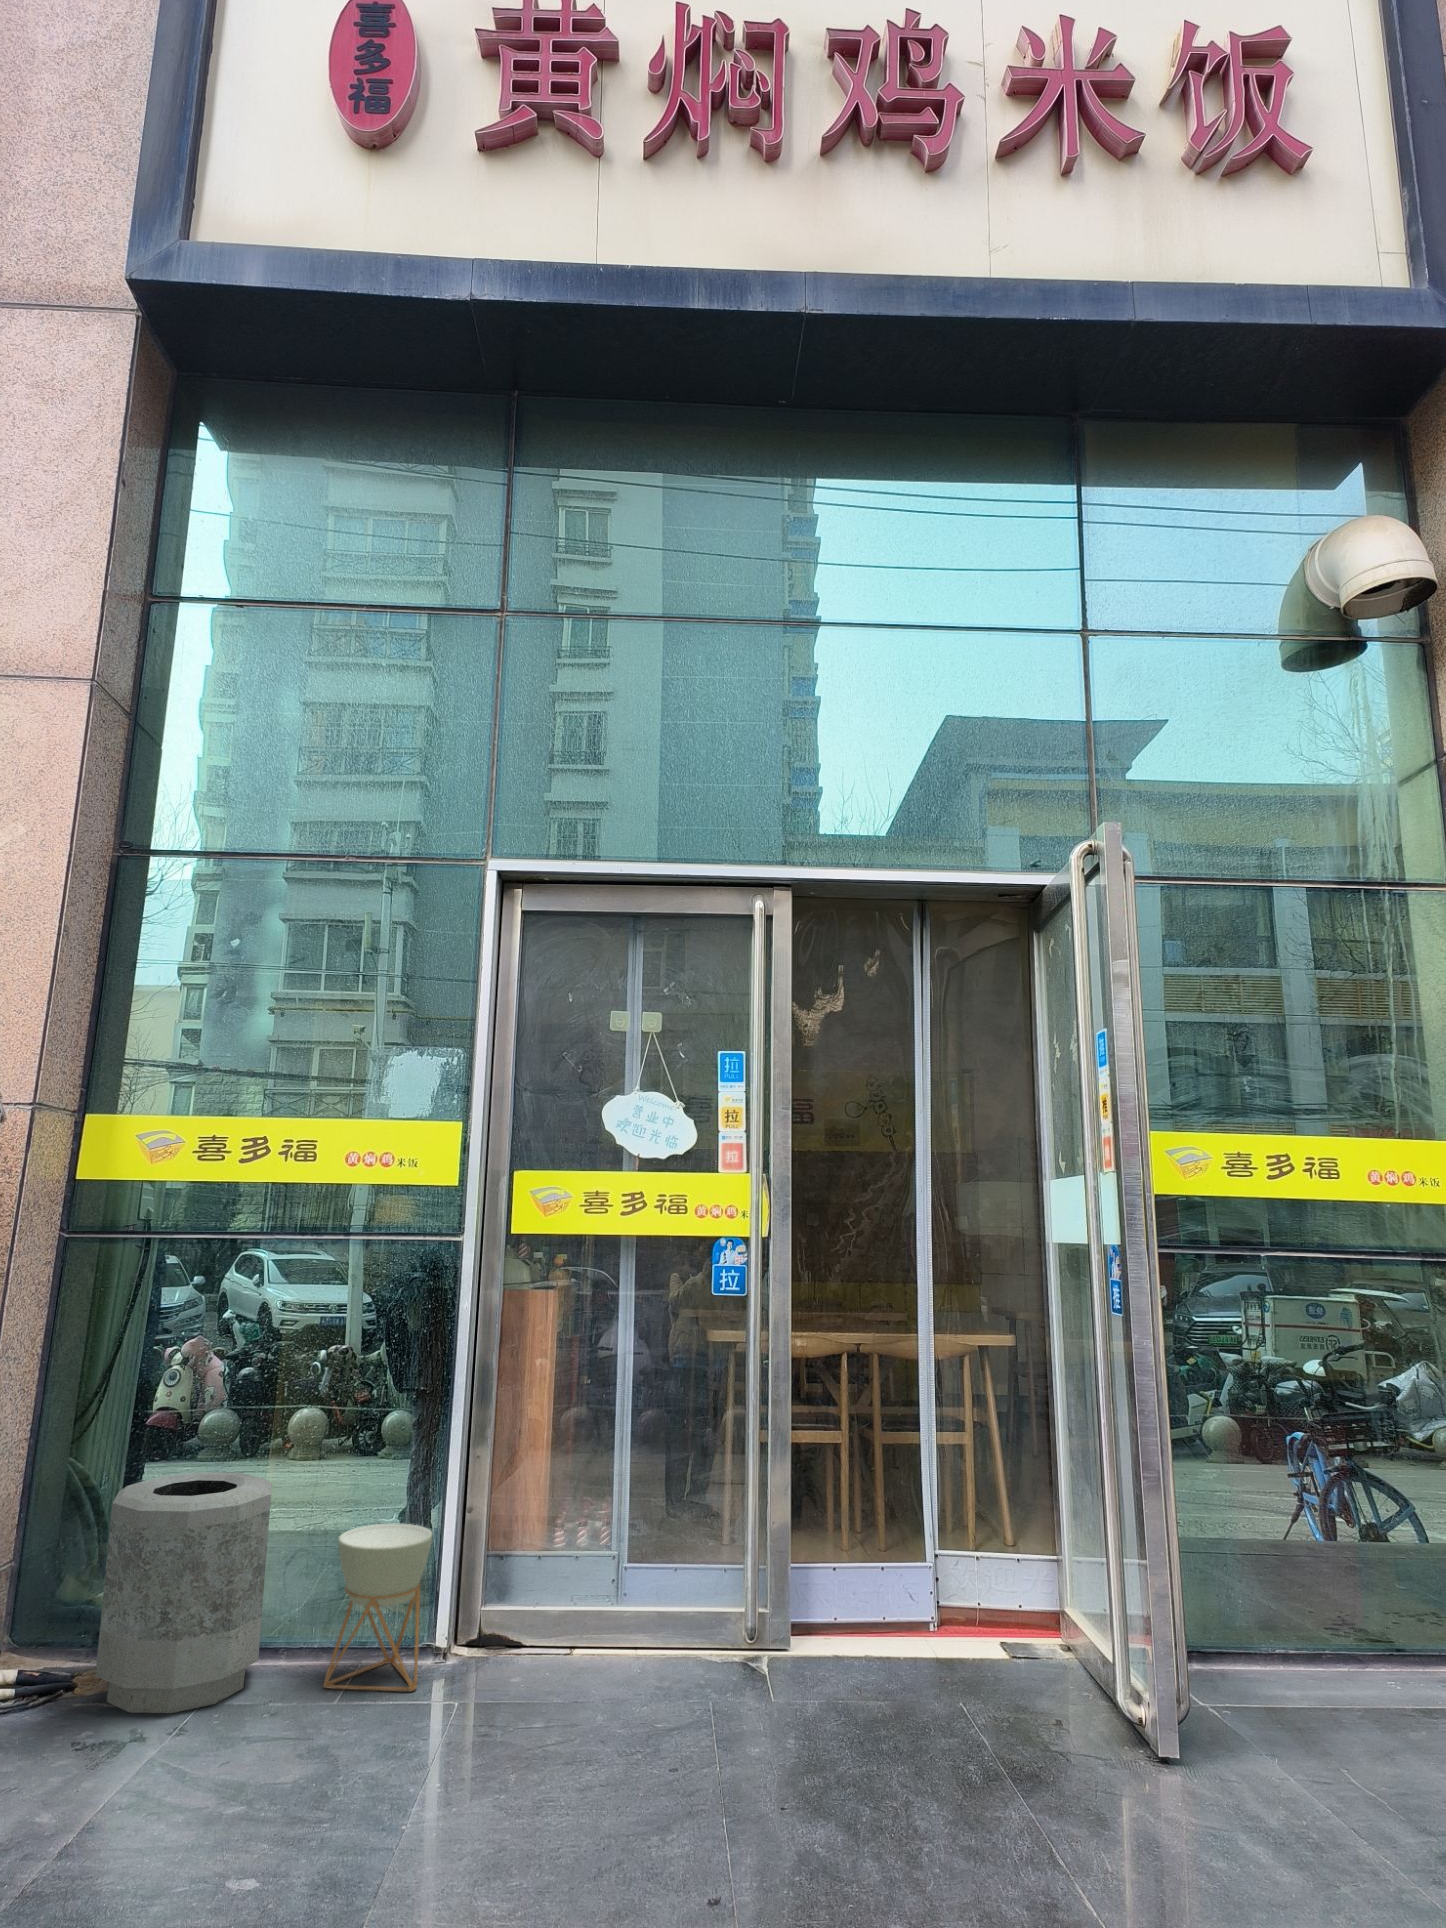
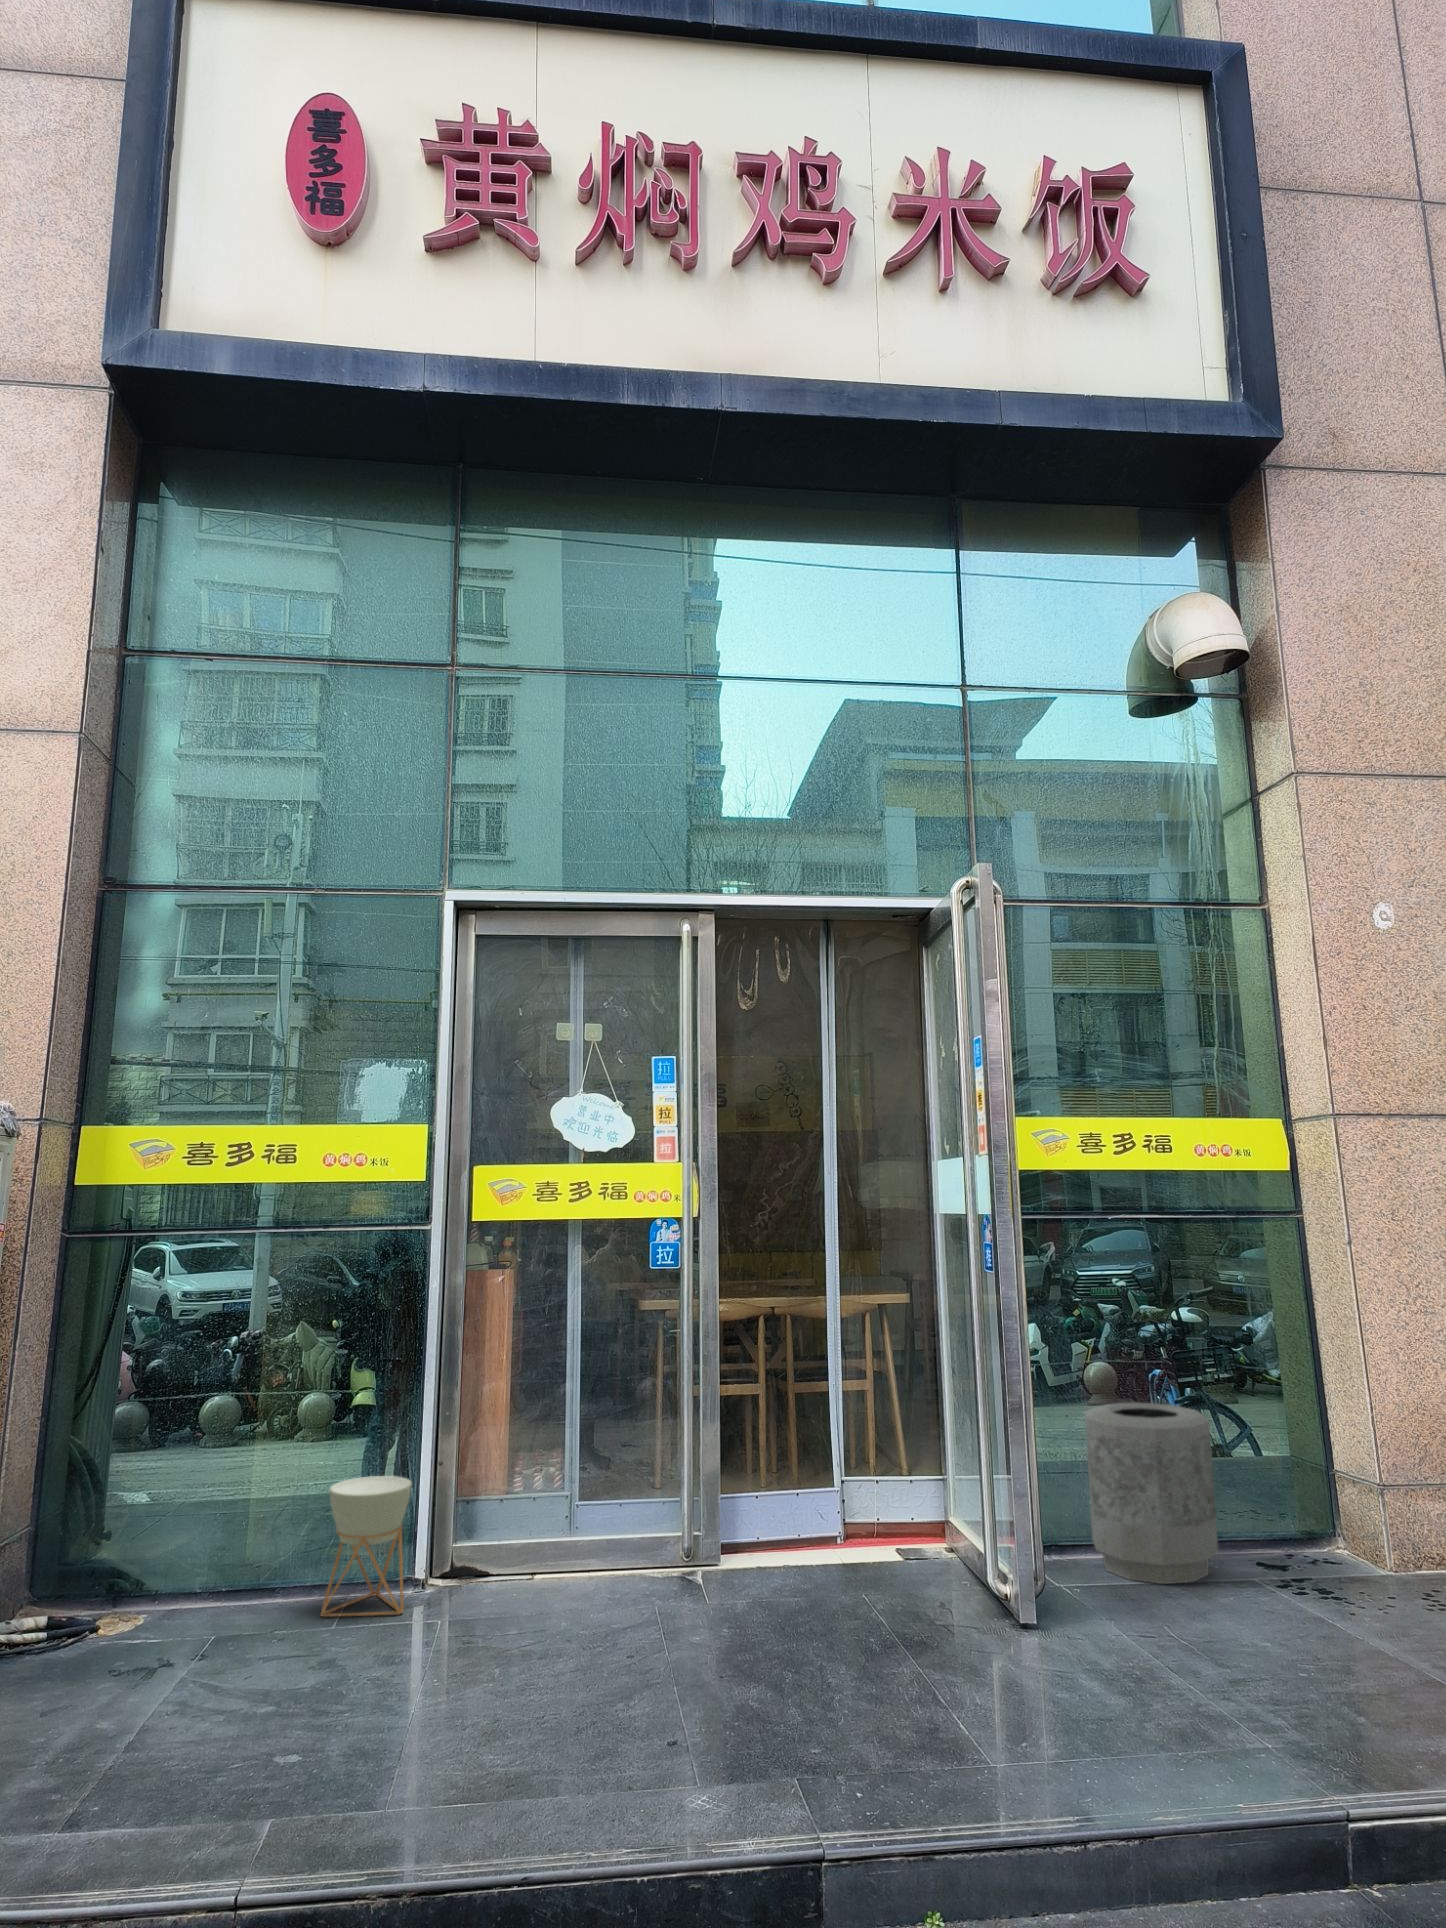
trash can: present [95,1472,272,1713] -> present [1085,1403,1219,1584]

